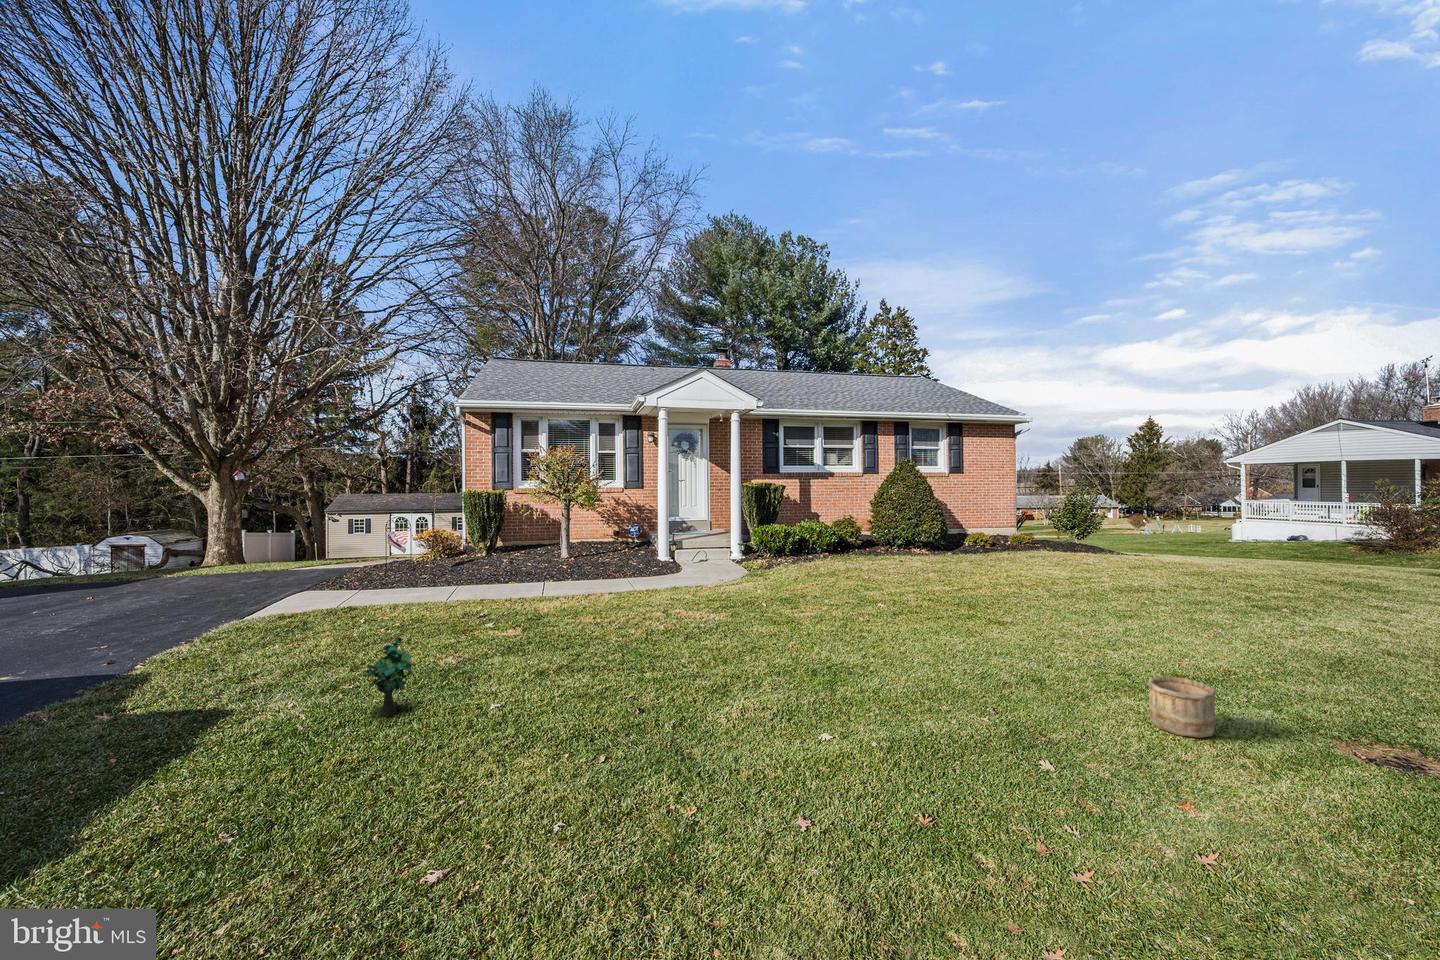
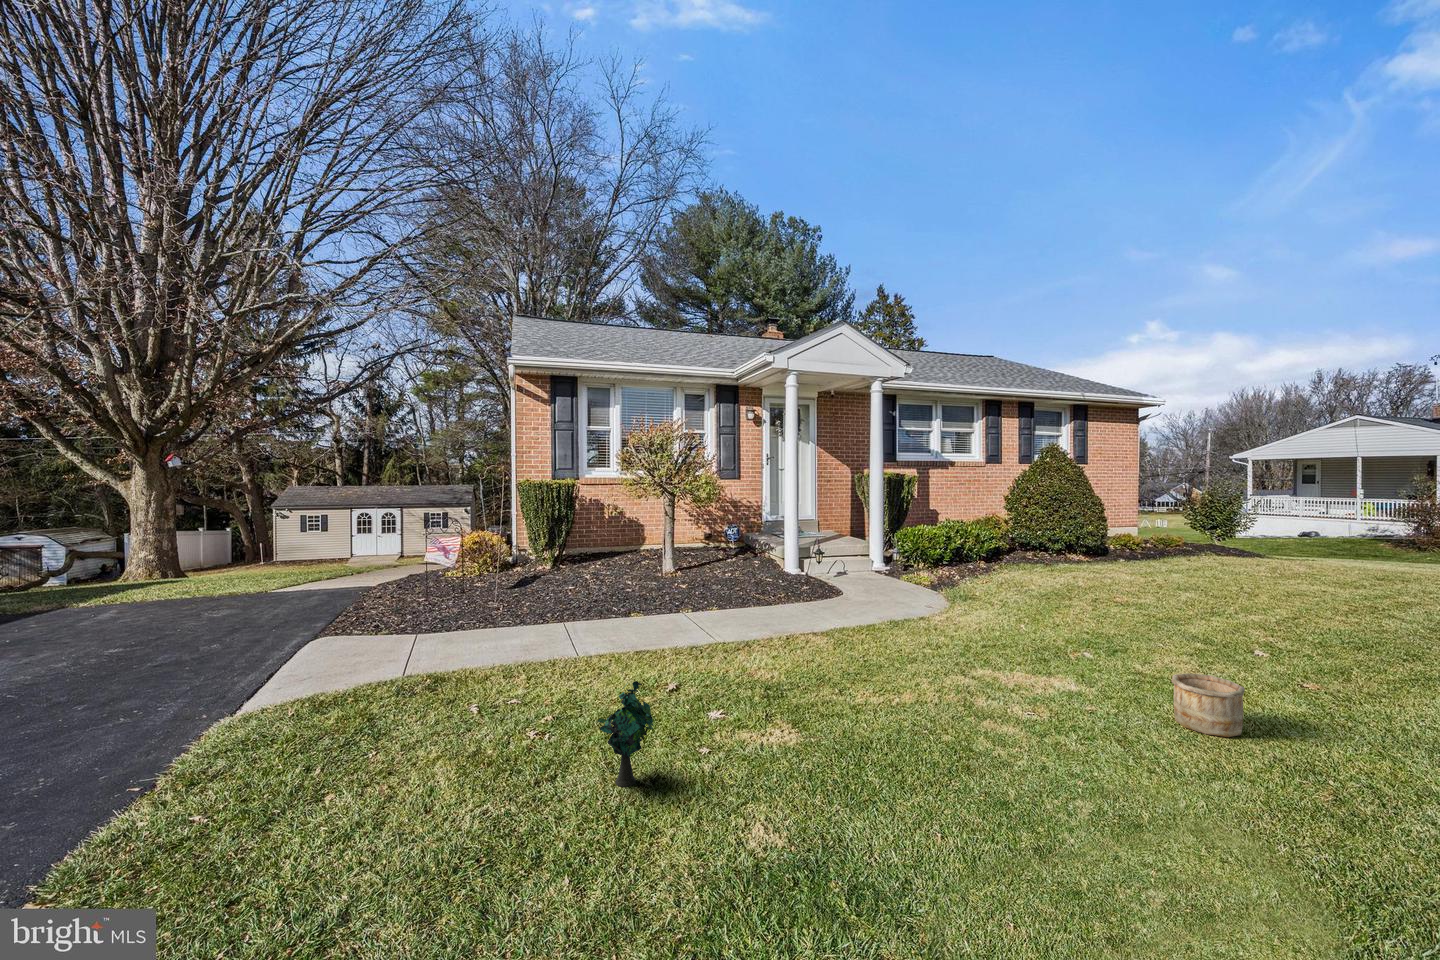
decorative plant: present [364,637,414,716] -> present [598,681,654,787]

